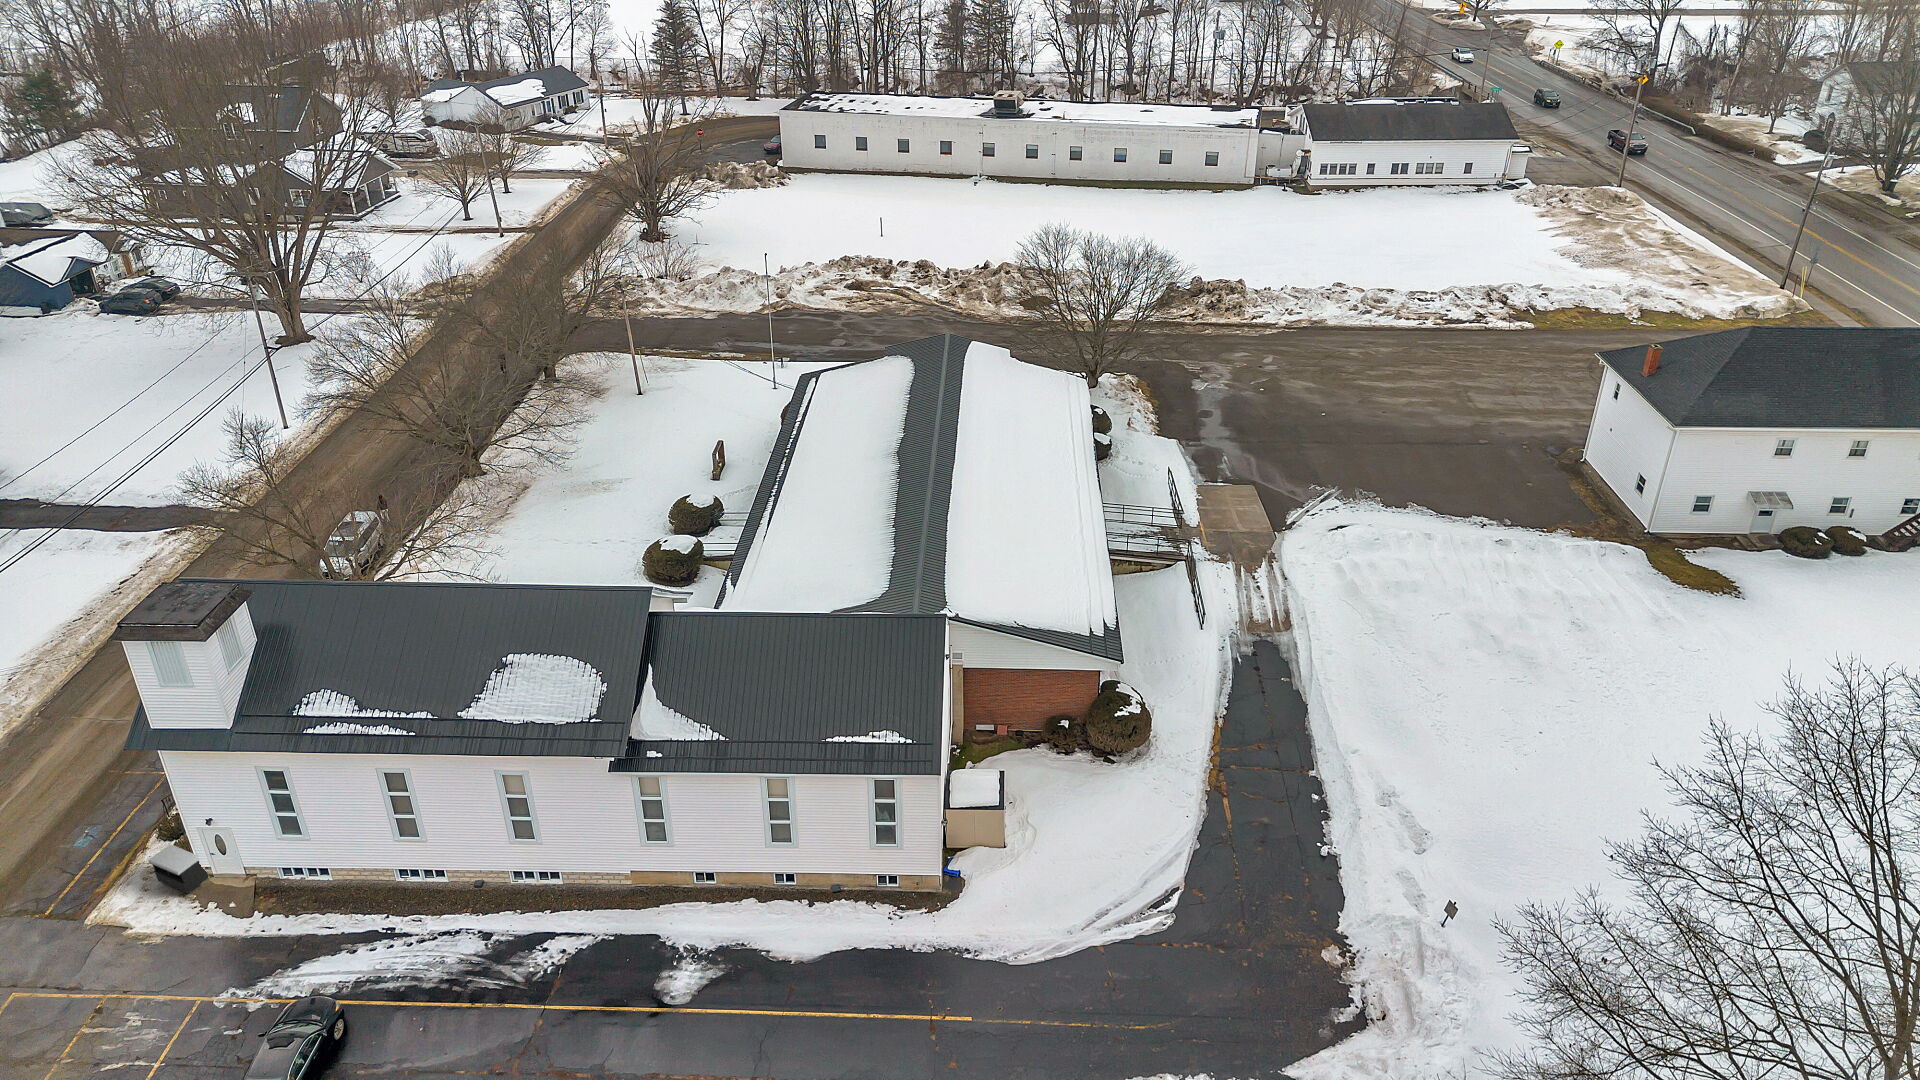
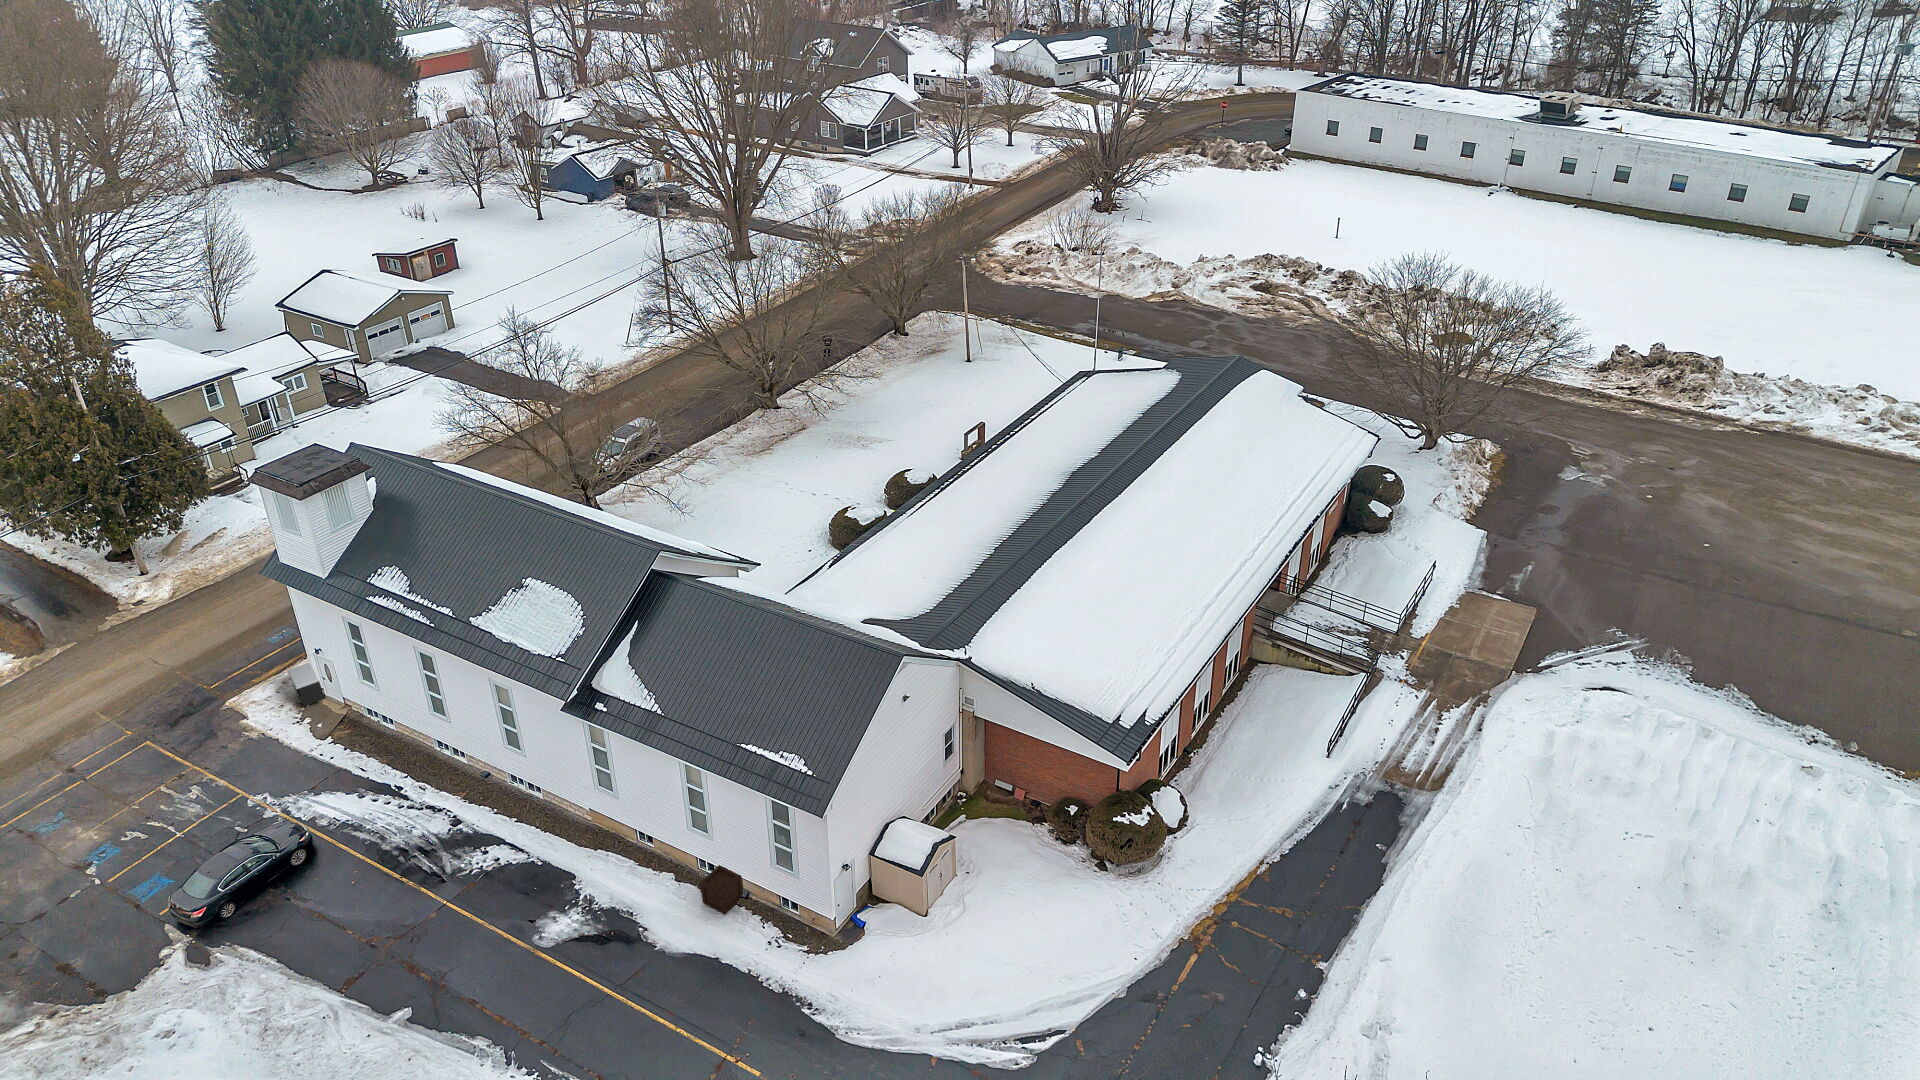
wooden crate: none [804,869,839,911] -> present [700,865,743,914]

